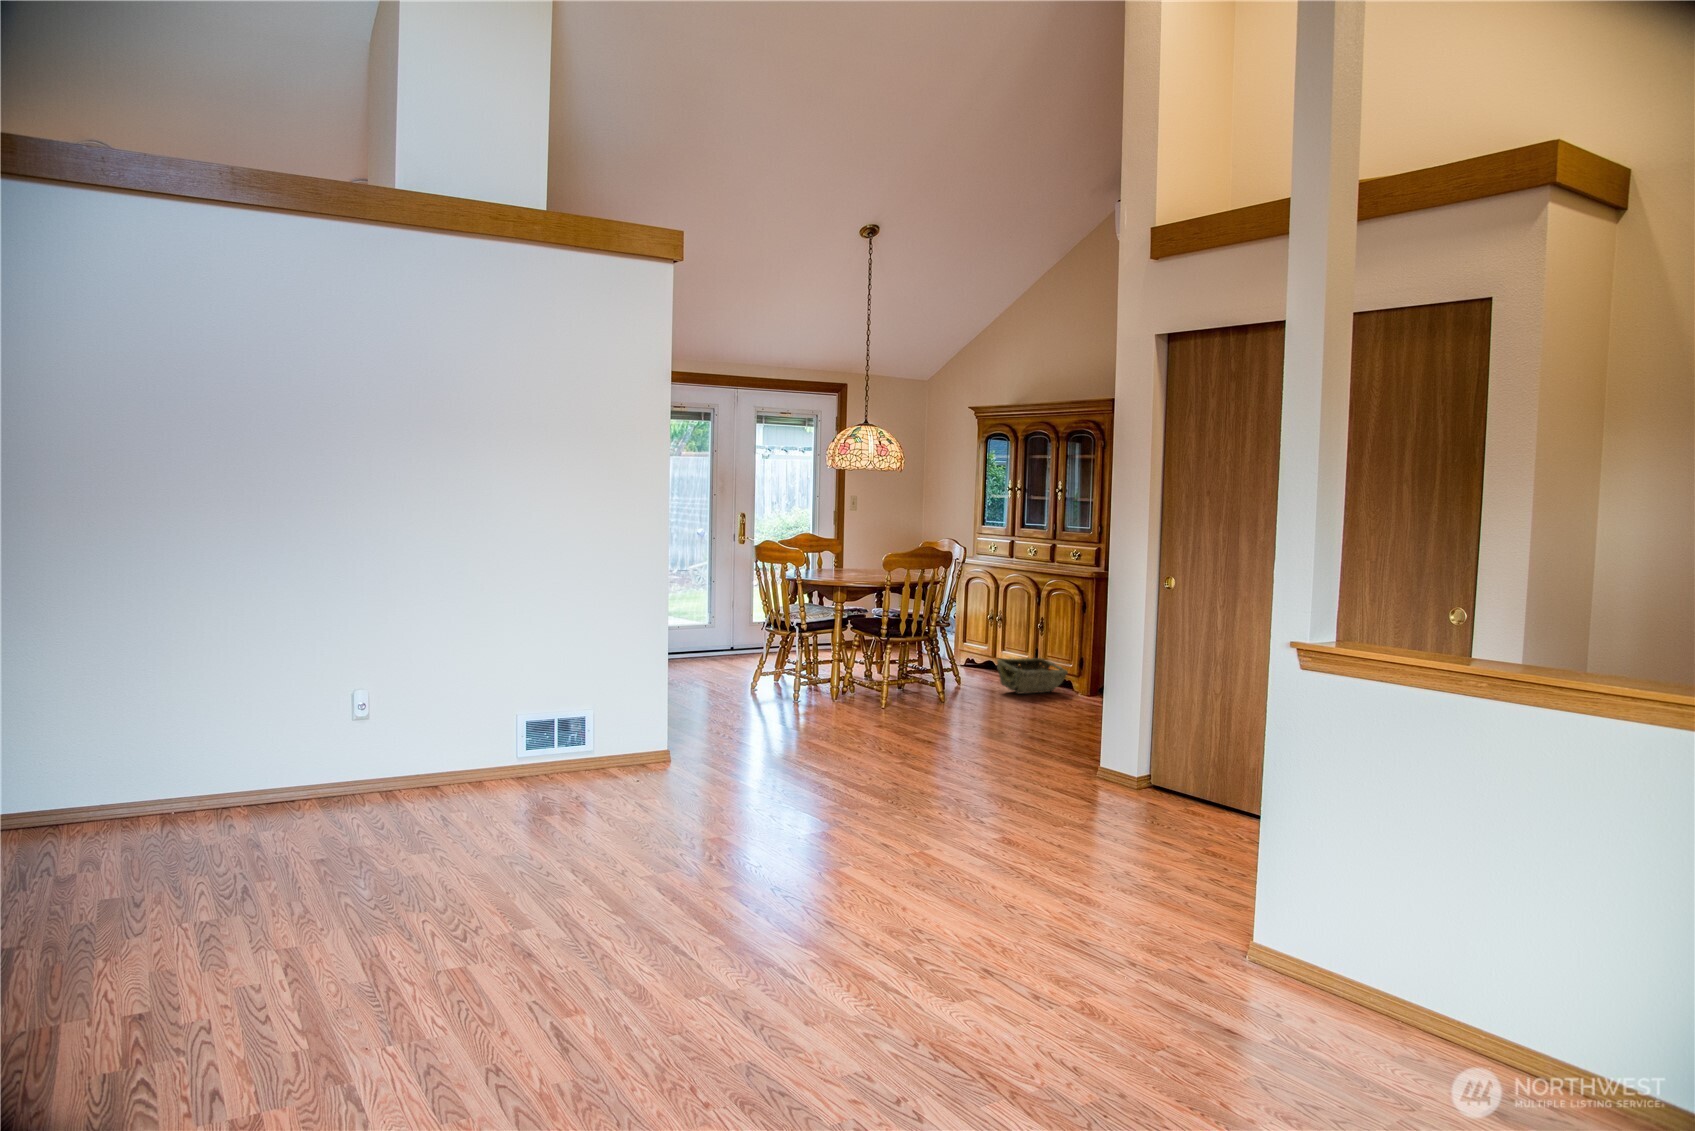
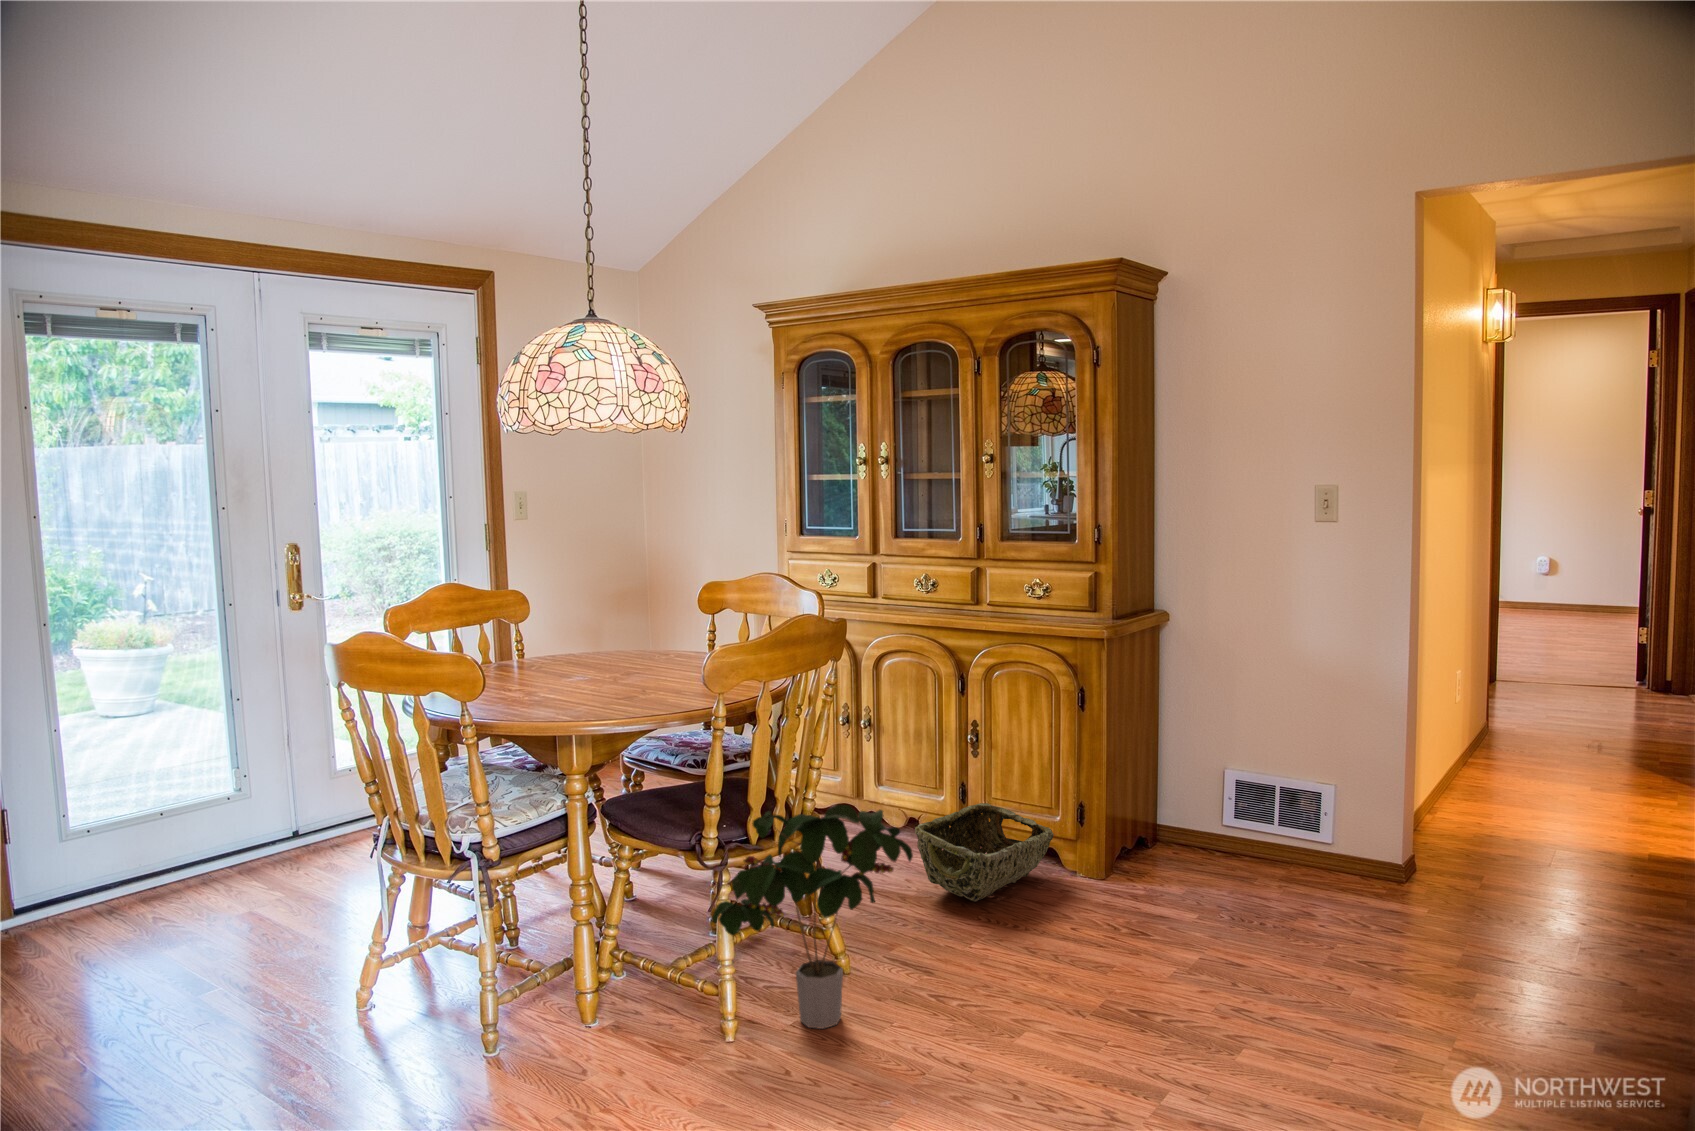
potted plant: none [885,623,965,710] -> present [713,805,913,1029]

